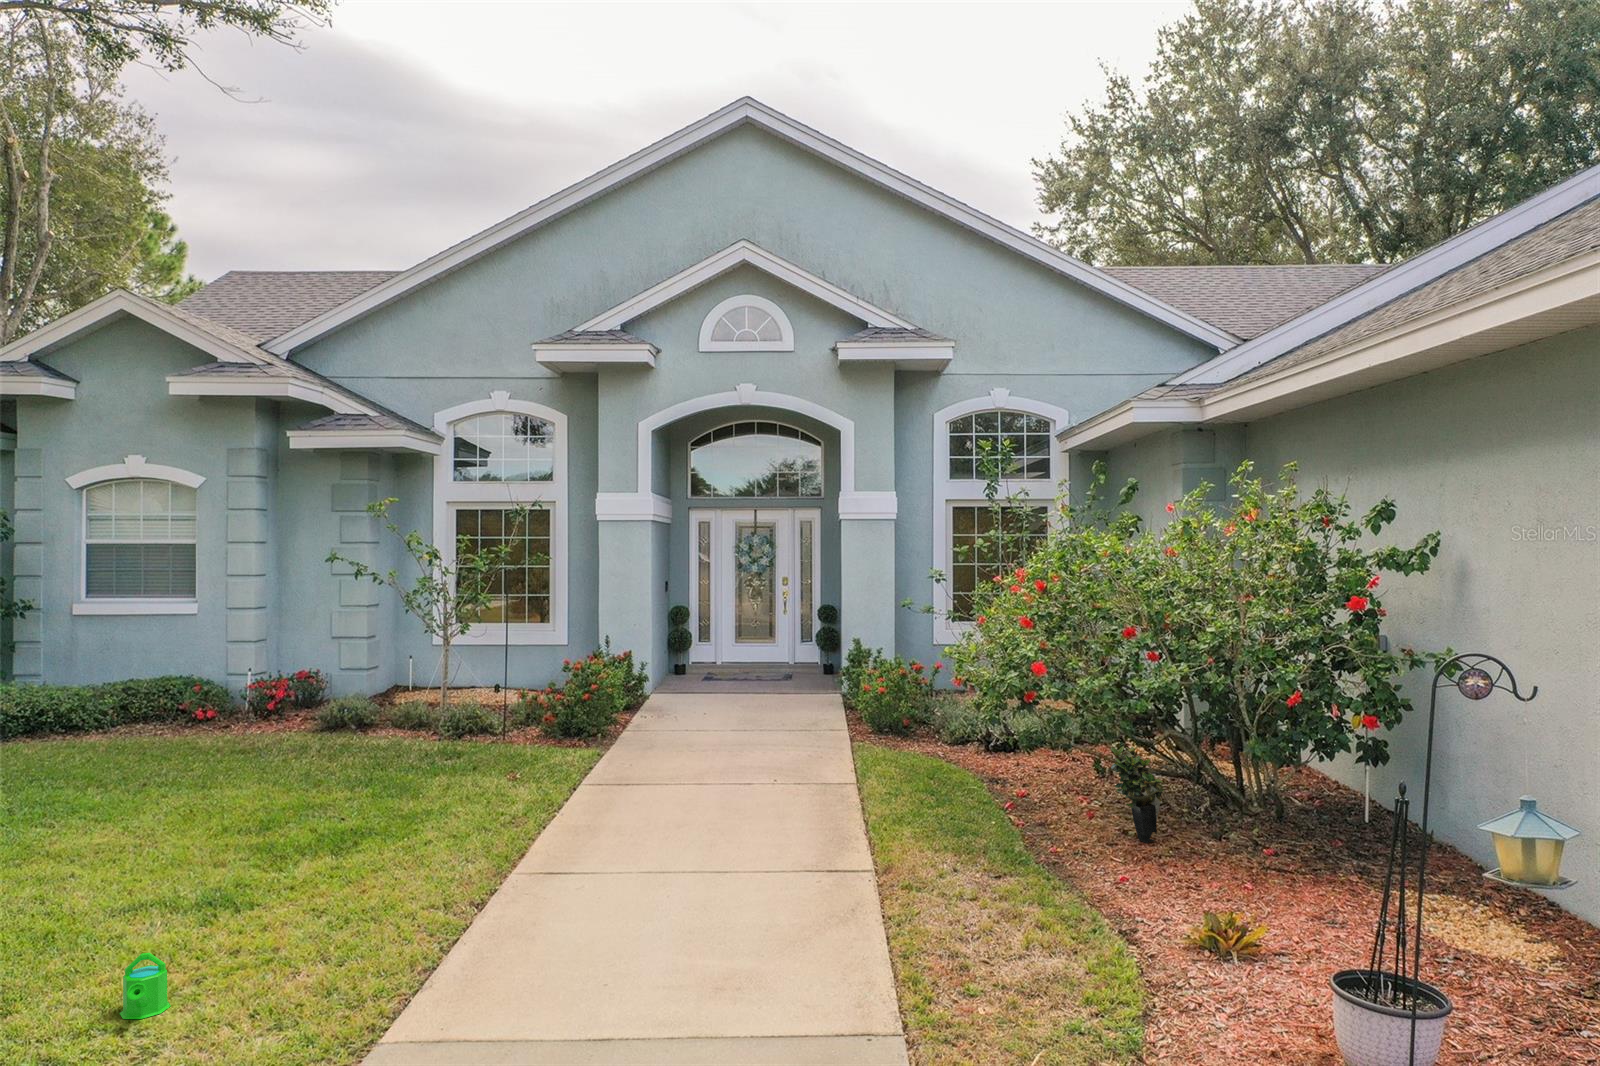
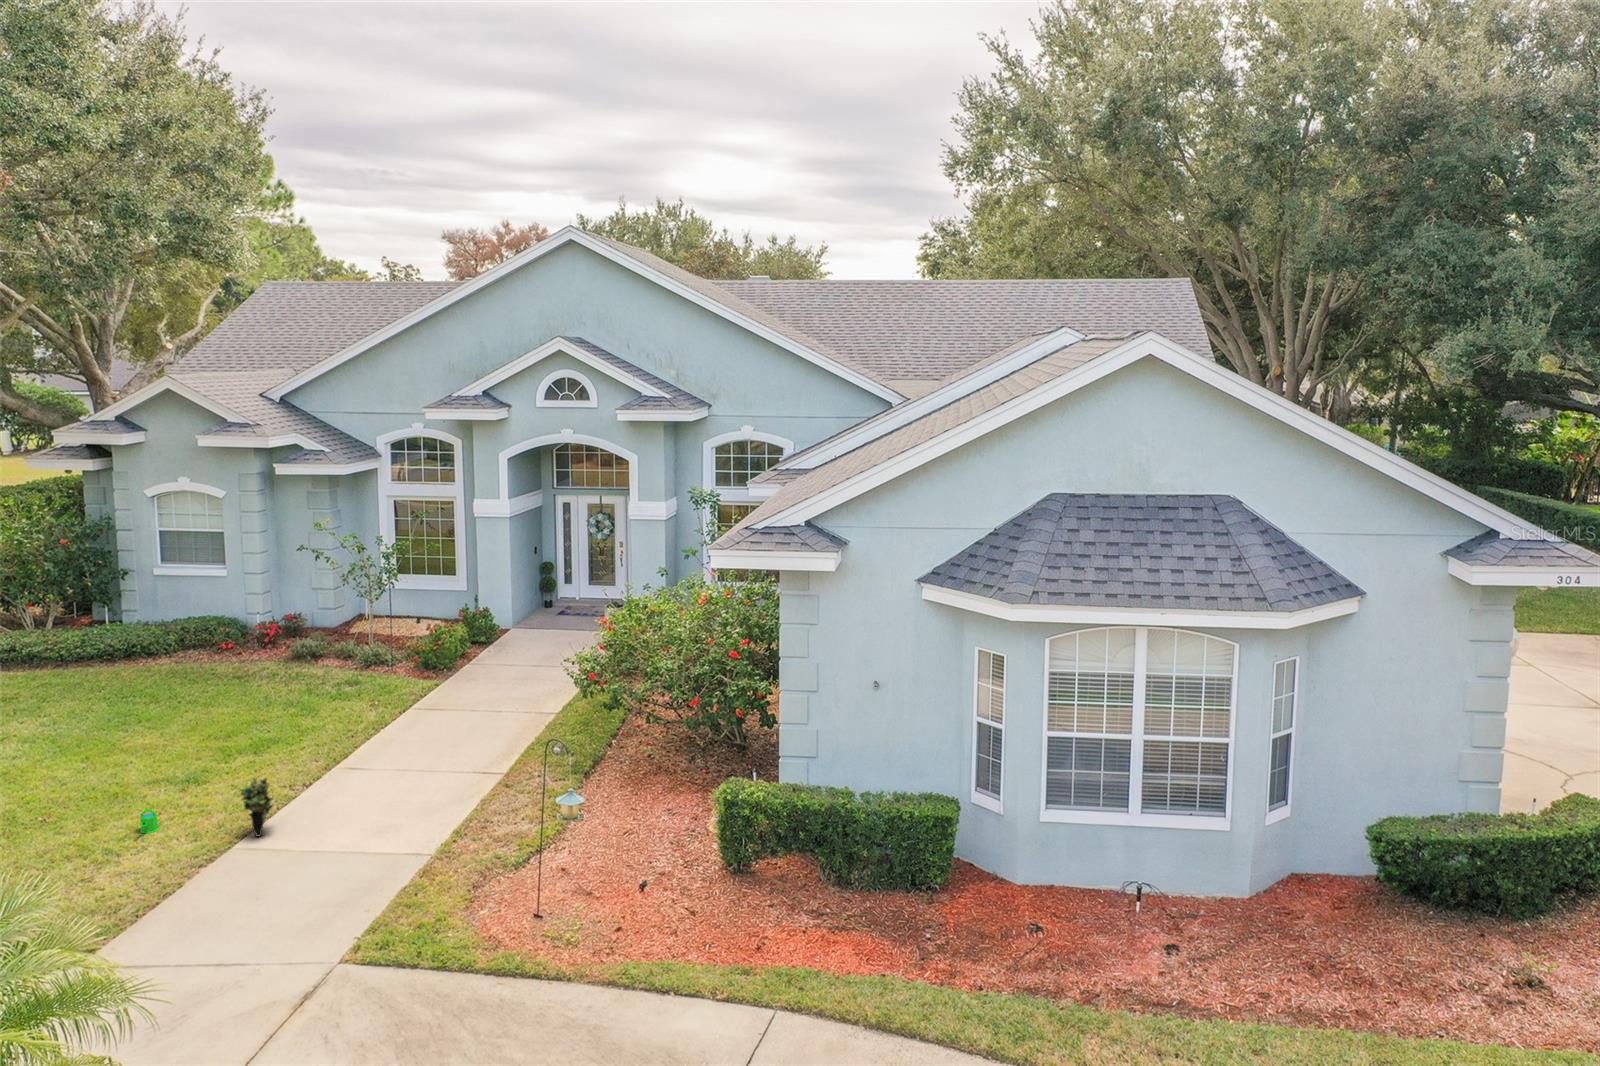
potted plant: present [1111,746,1164,843] -> present [241,778,273,836]

